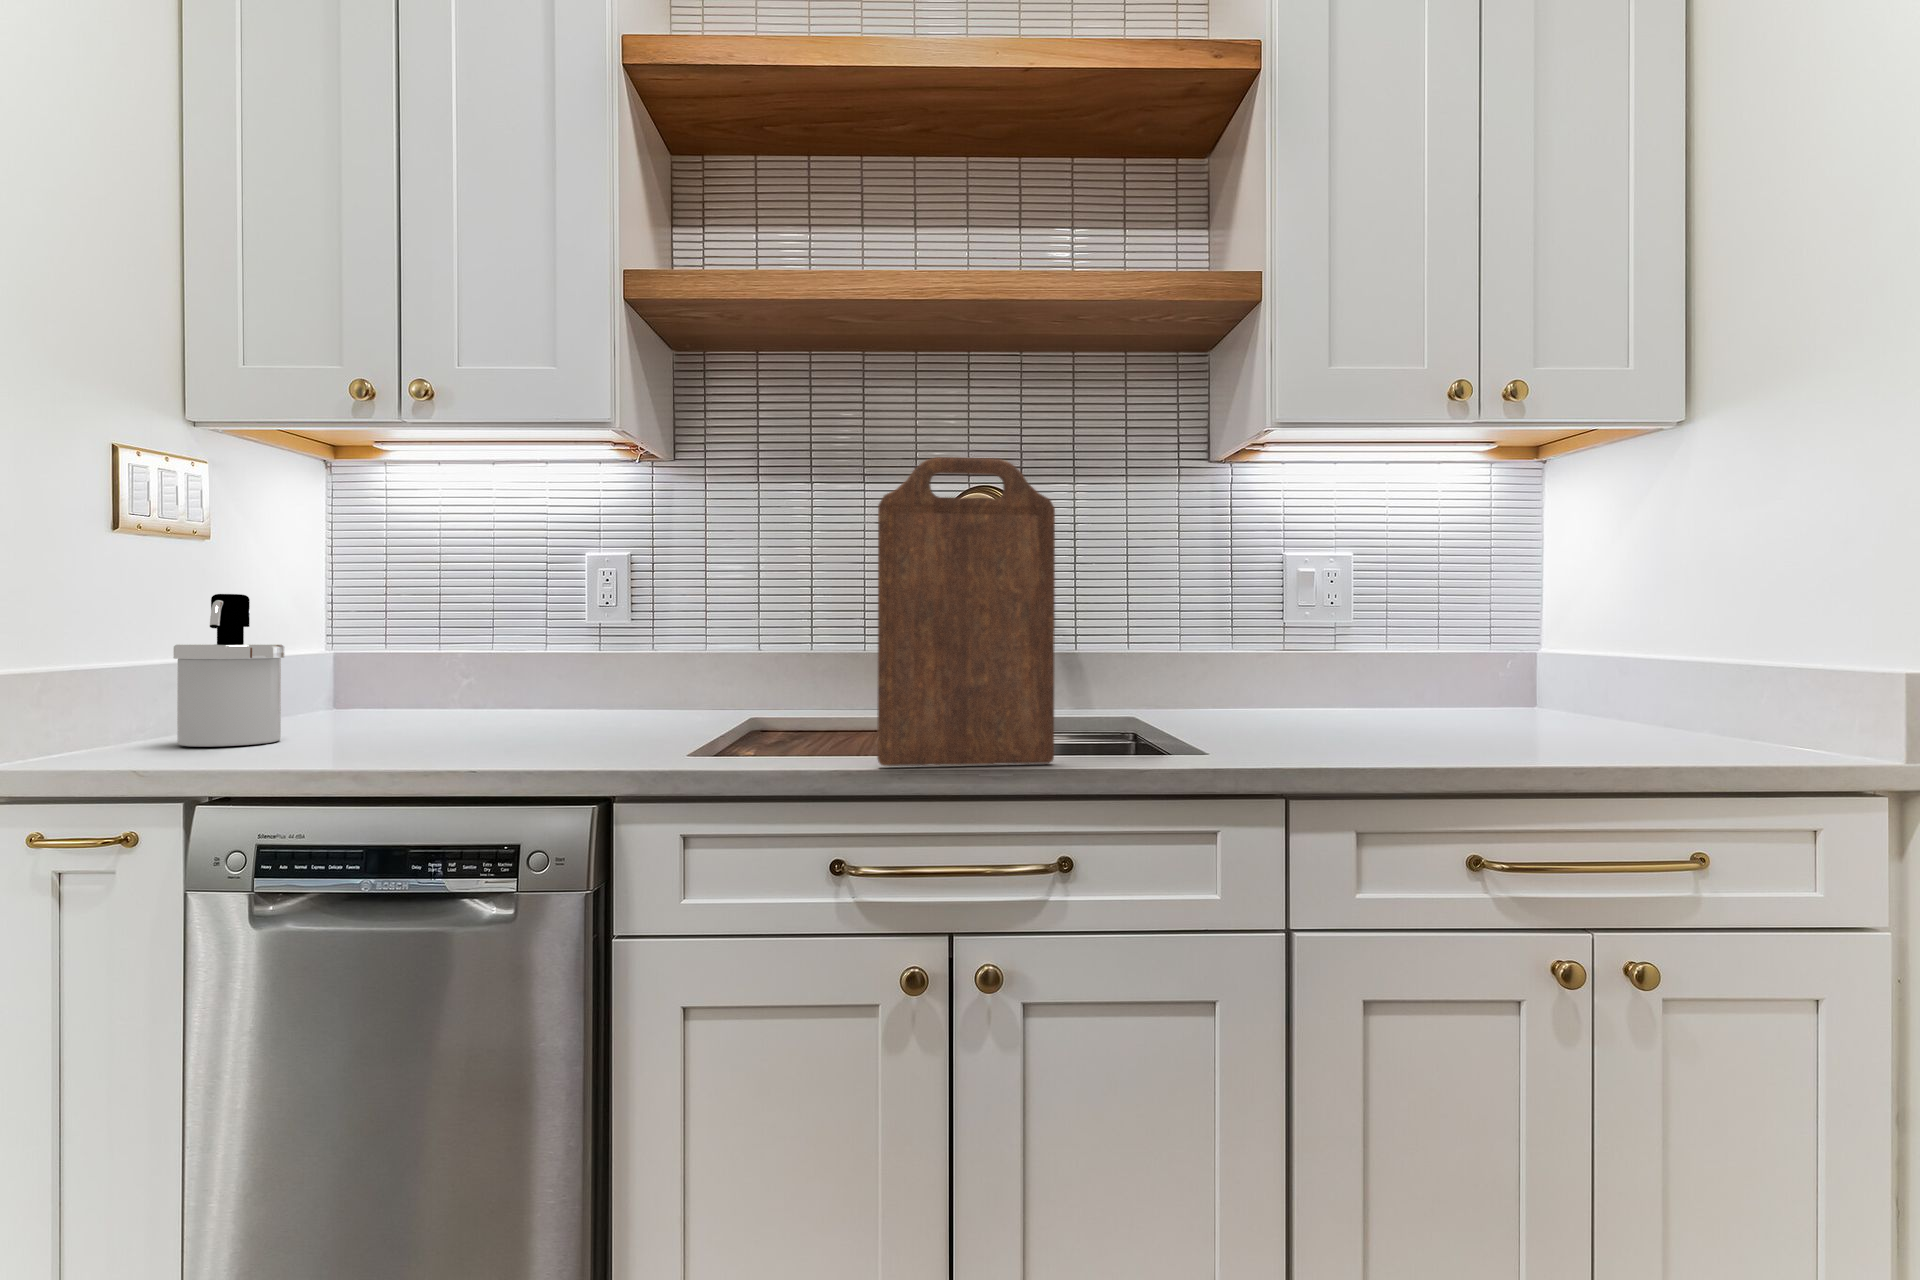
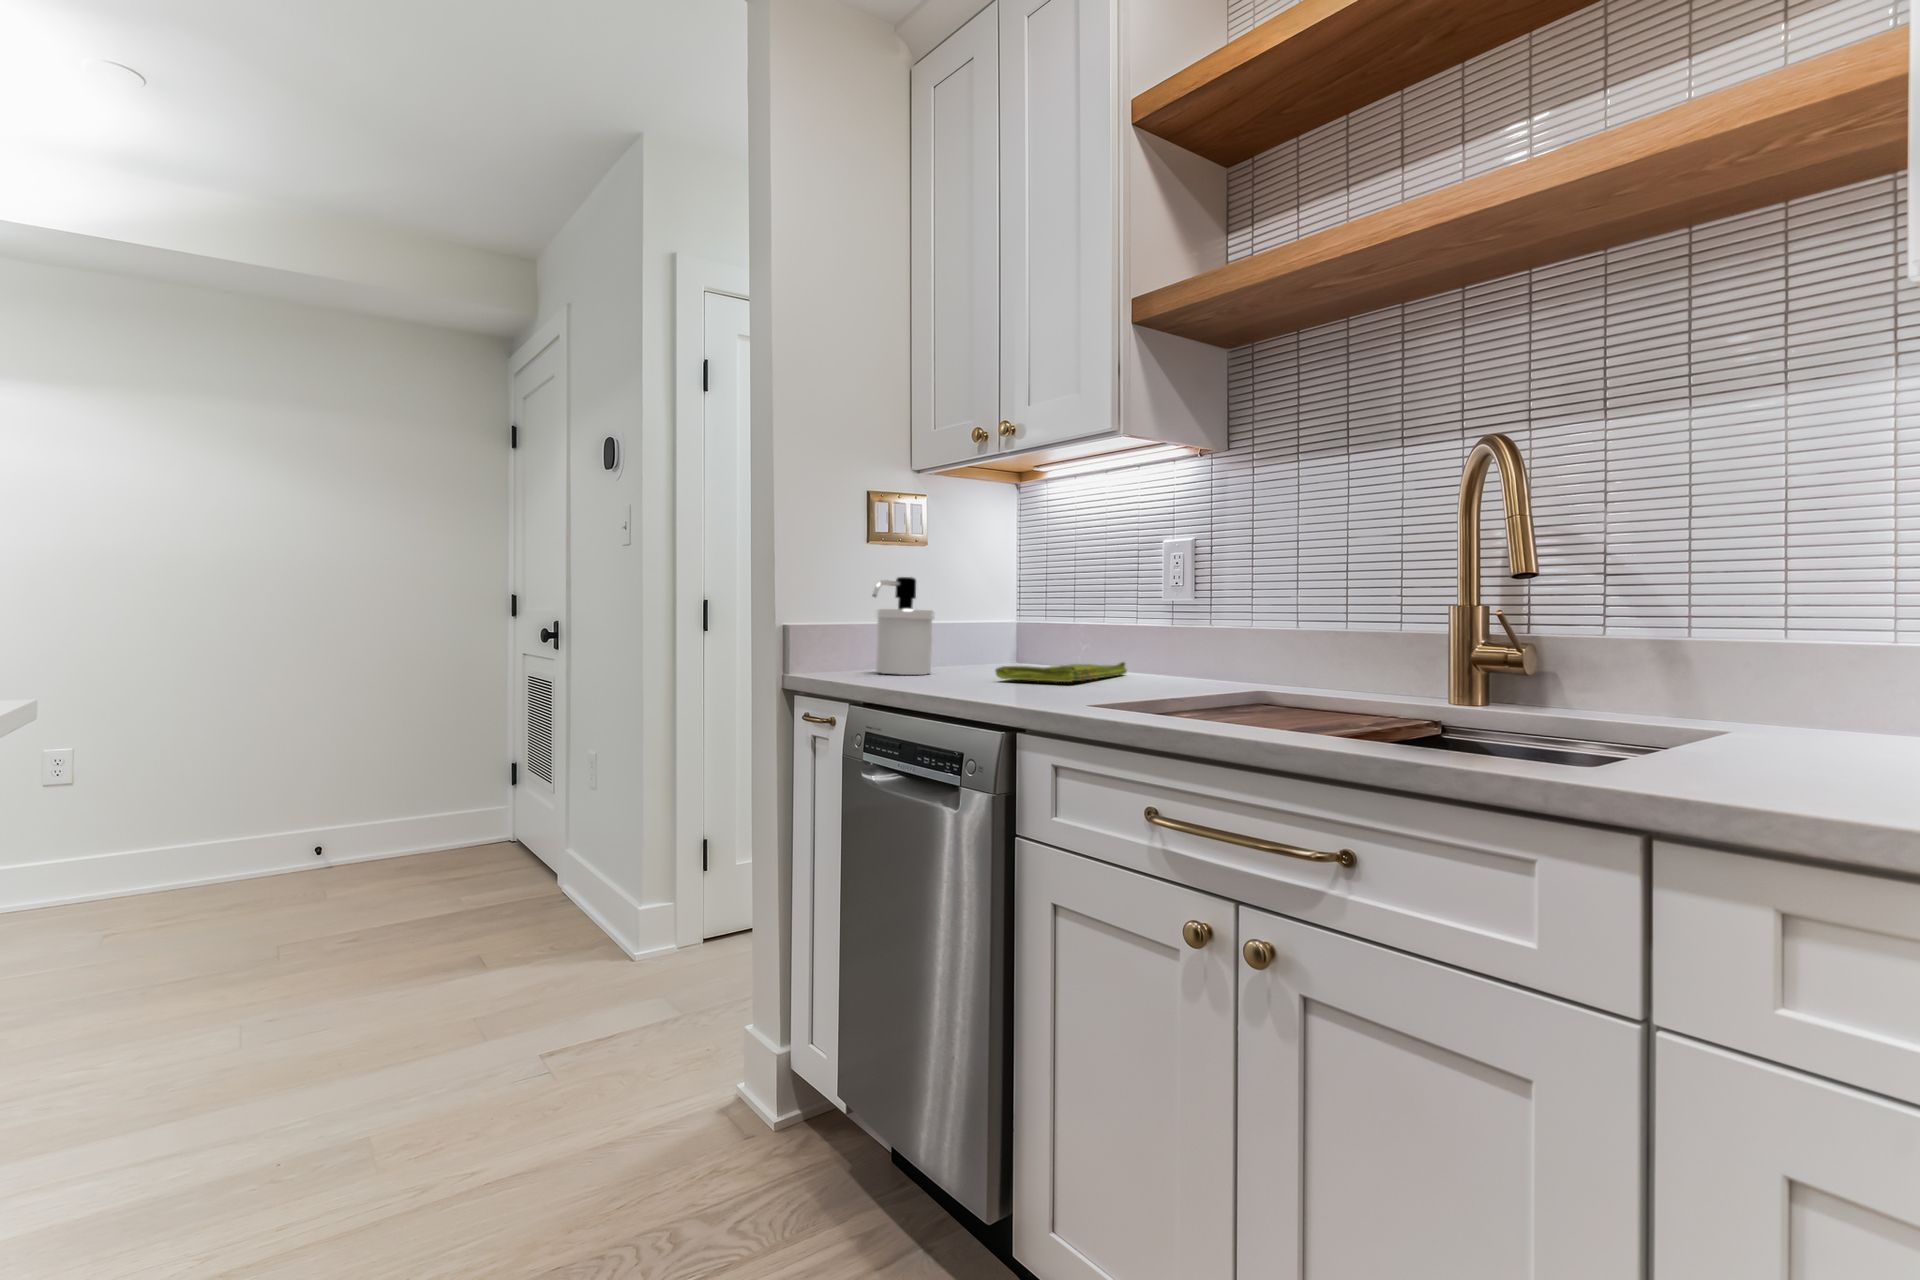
cutting board: present [877,457,1055,766] -> none [1171,392,1373,745]
dish towel: none [439,699,557,736] -> present [996,662,1127,682]

